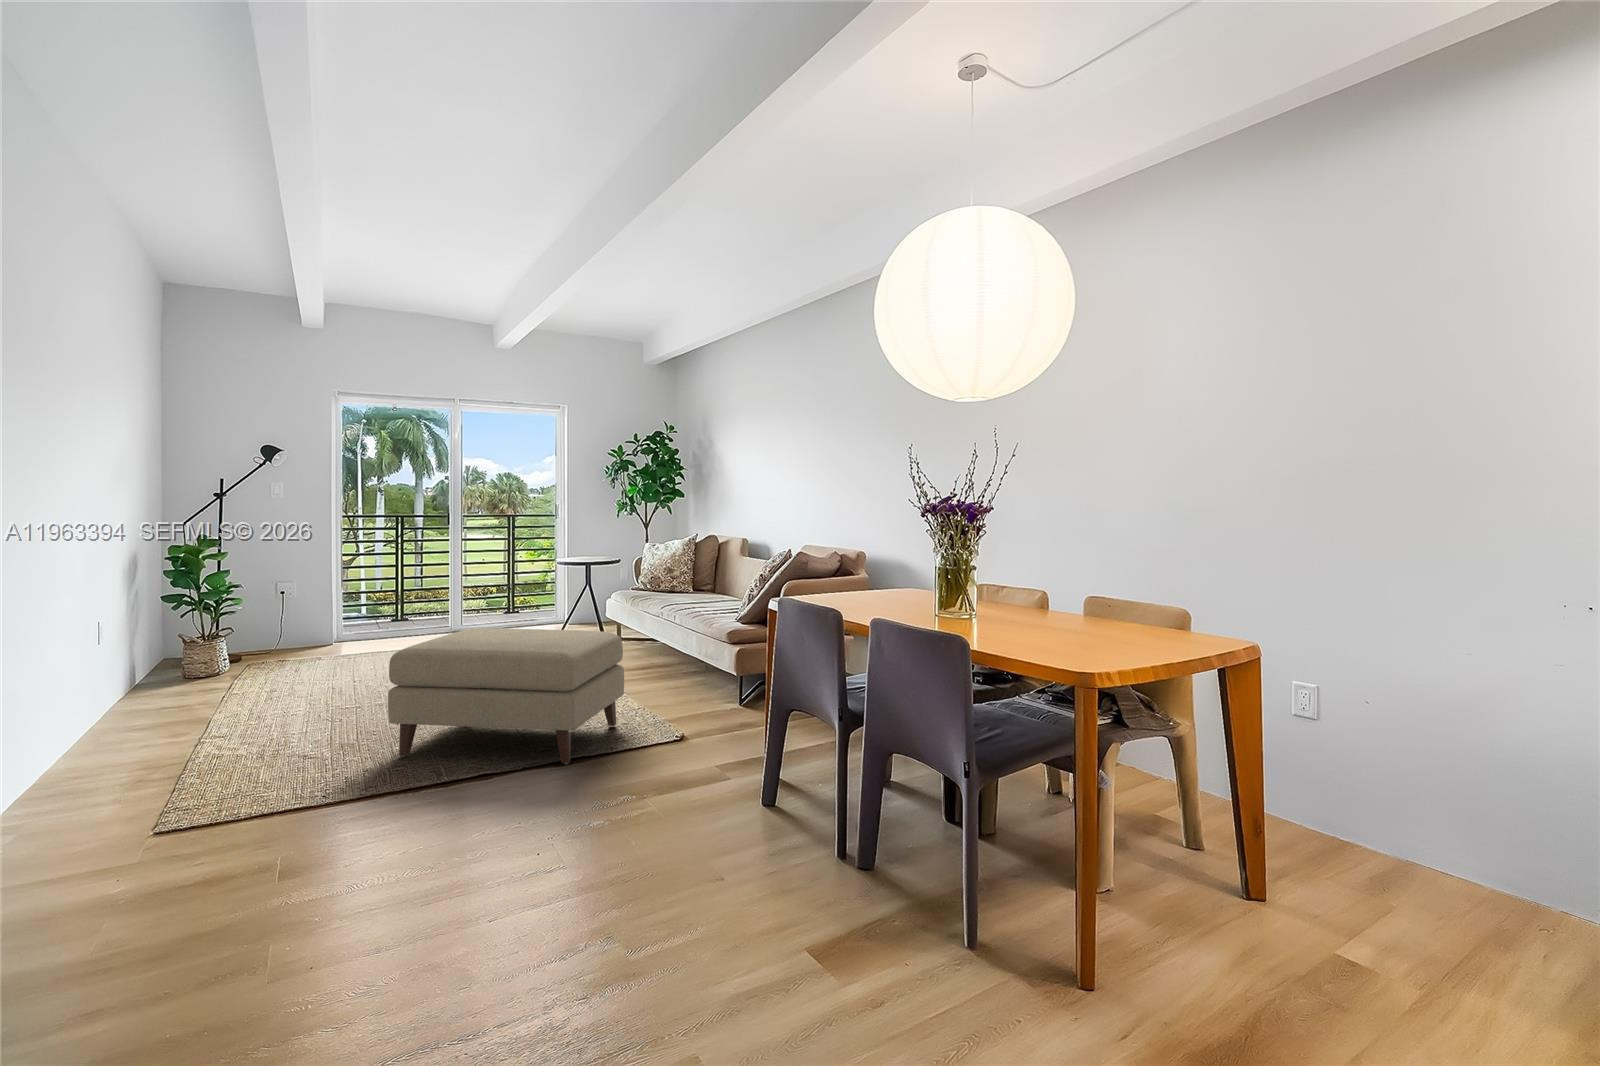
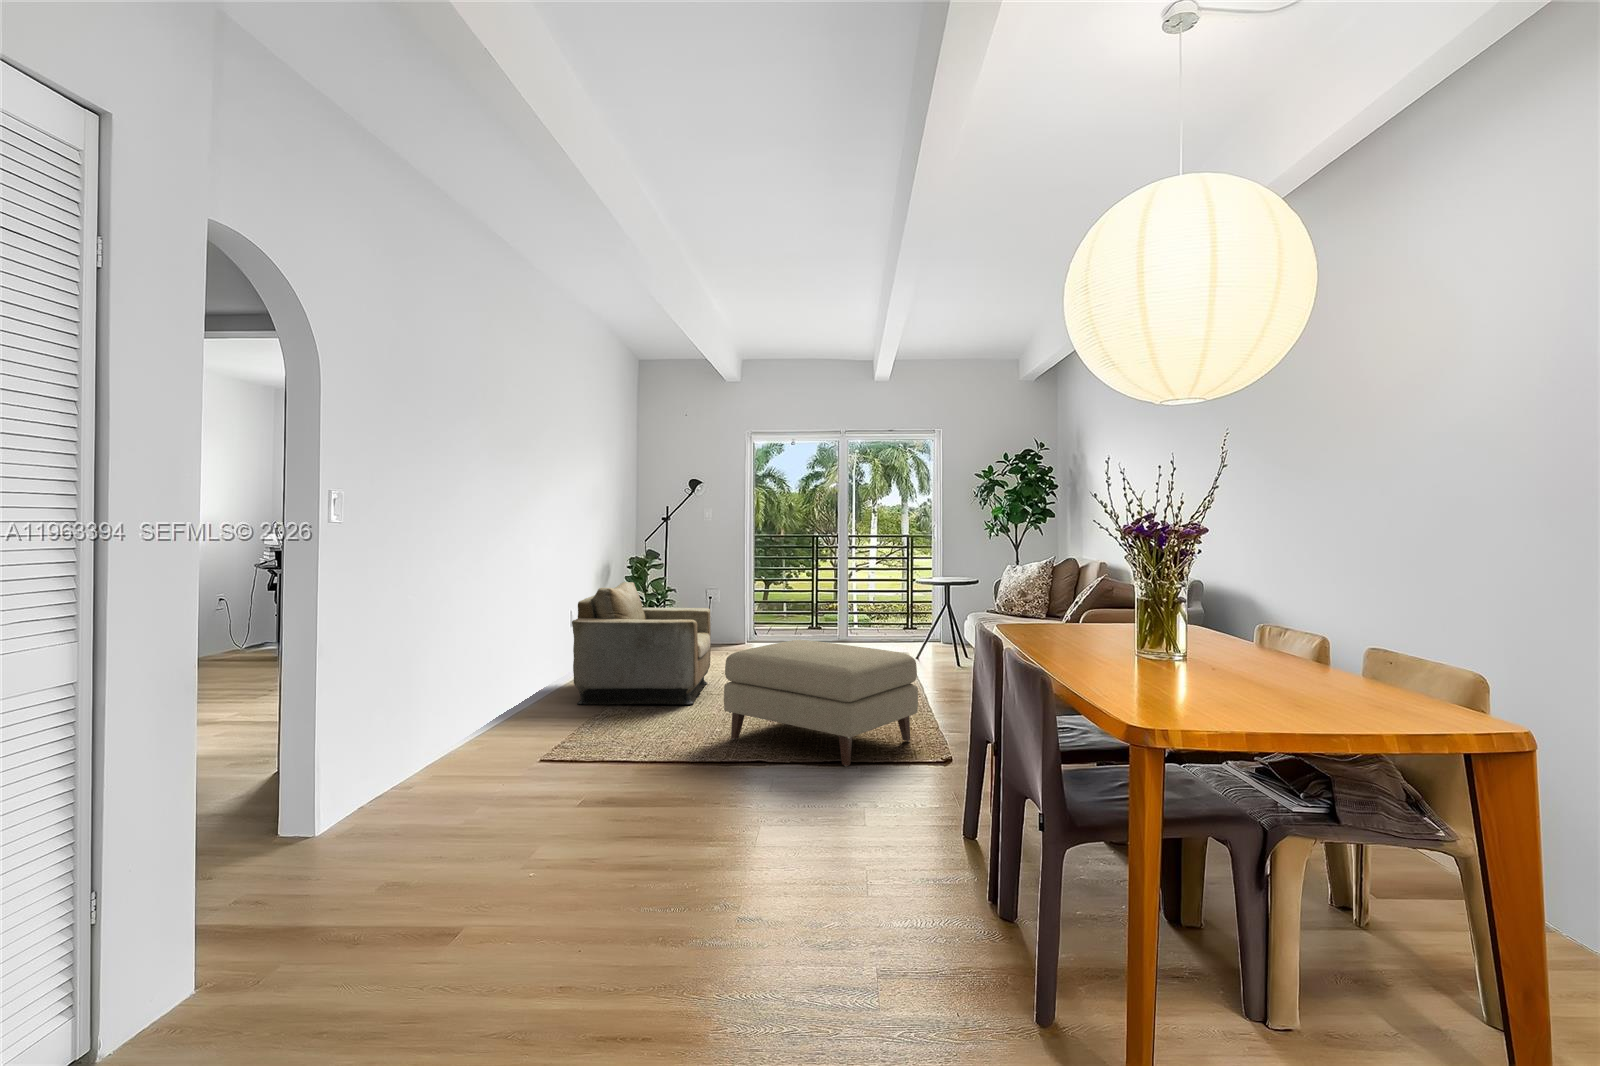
armchair: none [66,575,327,767] -> present [572,582,711,705]

